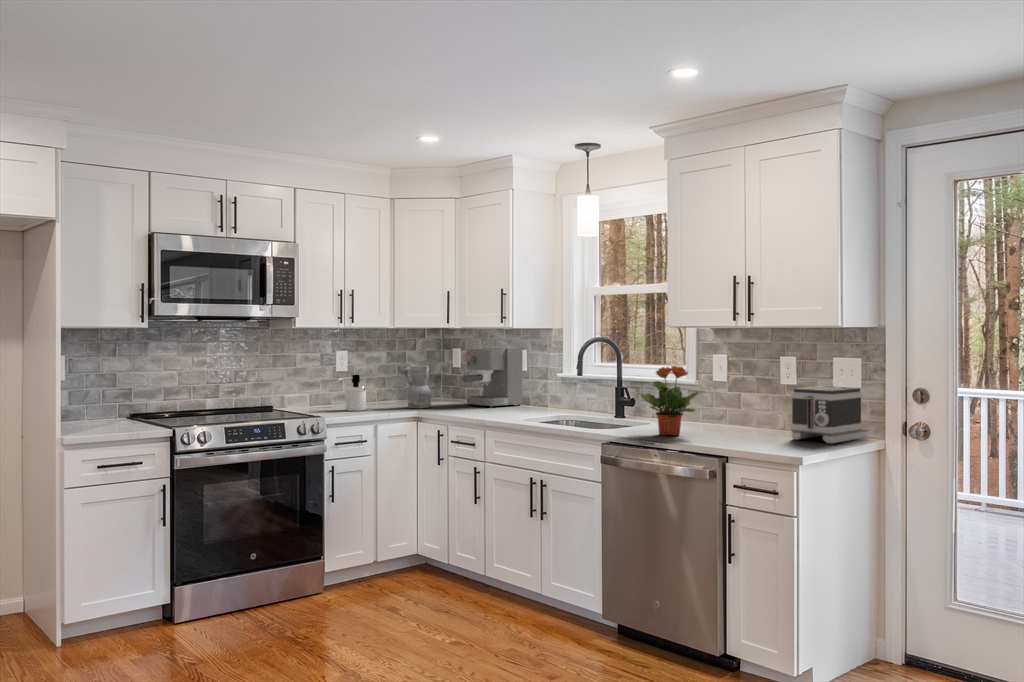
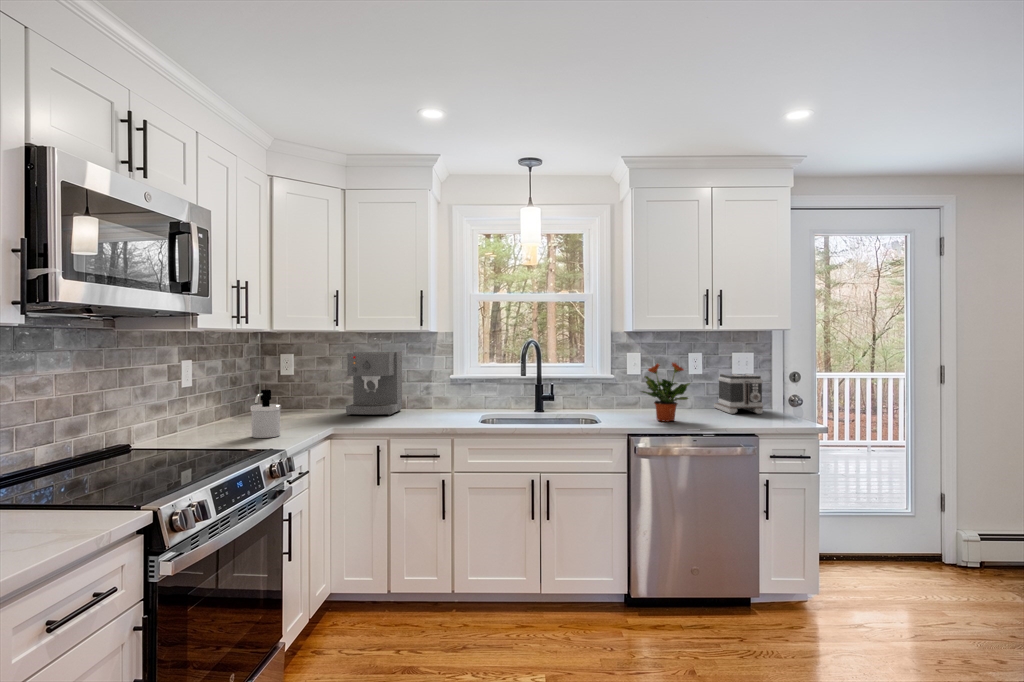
ceramic pitcher: present [404,365,432,408] -> none [300,373,336,426]

